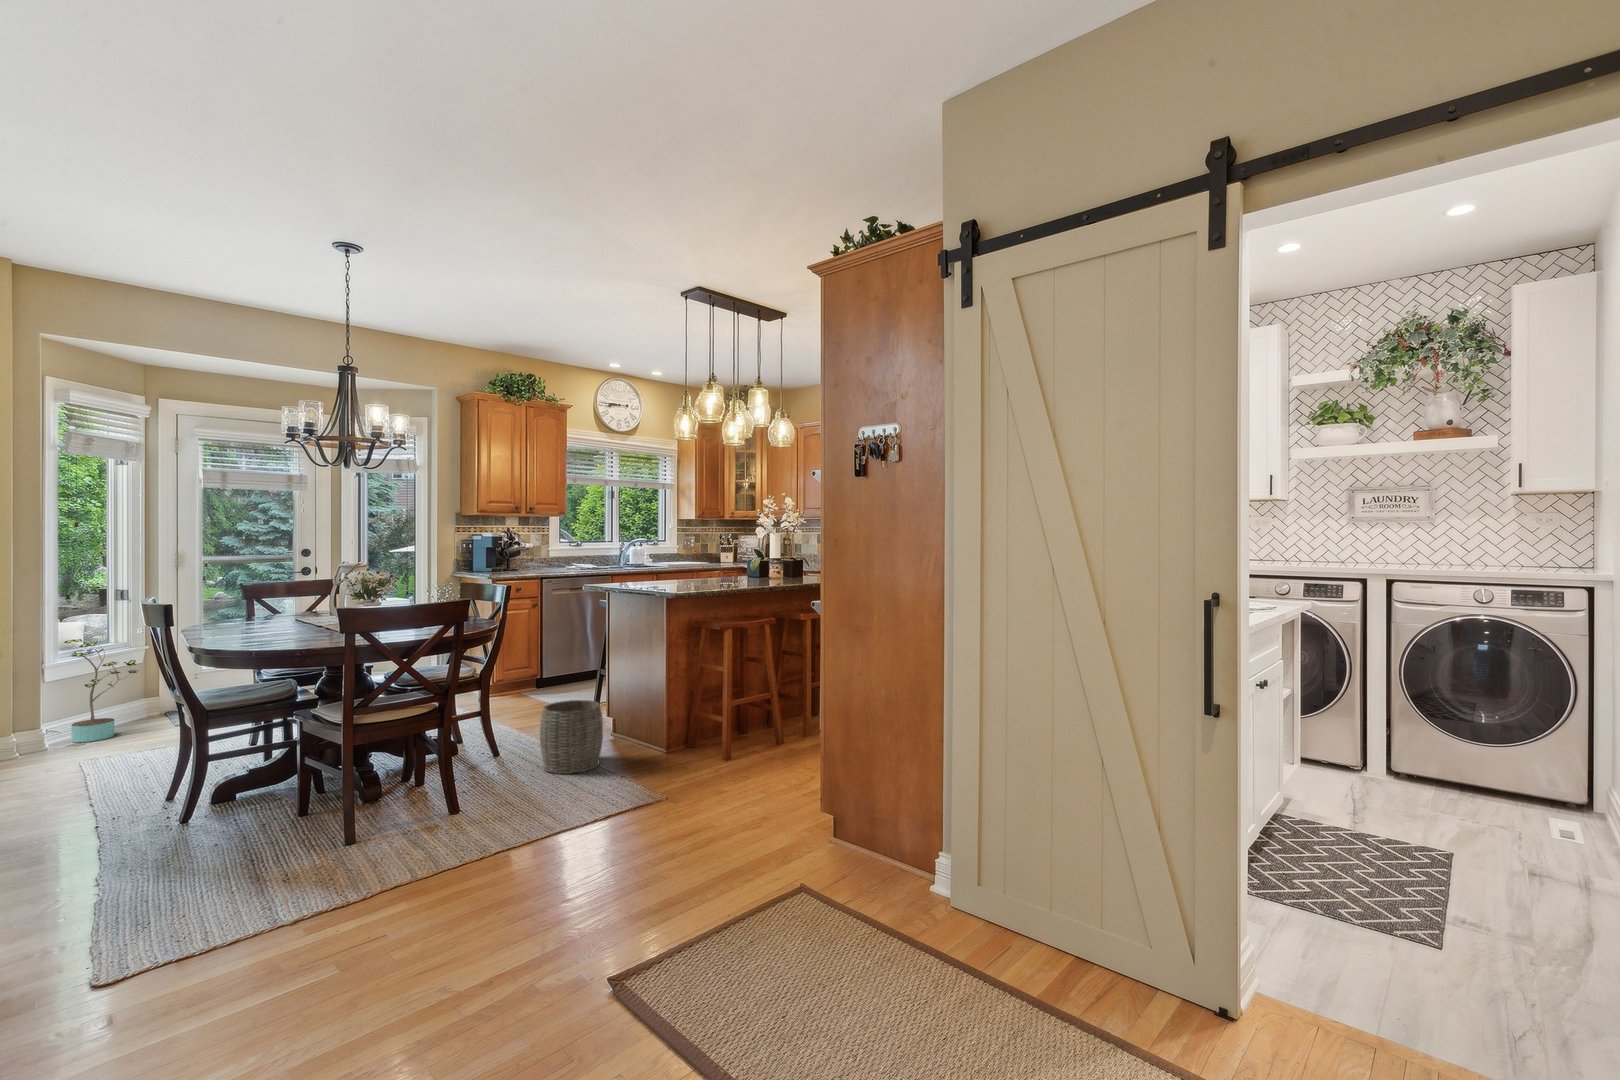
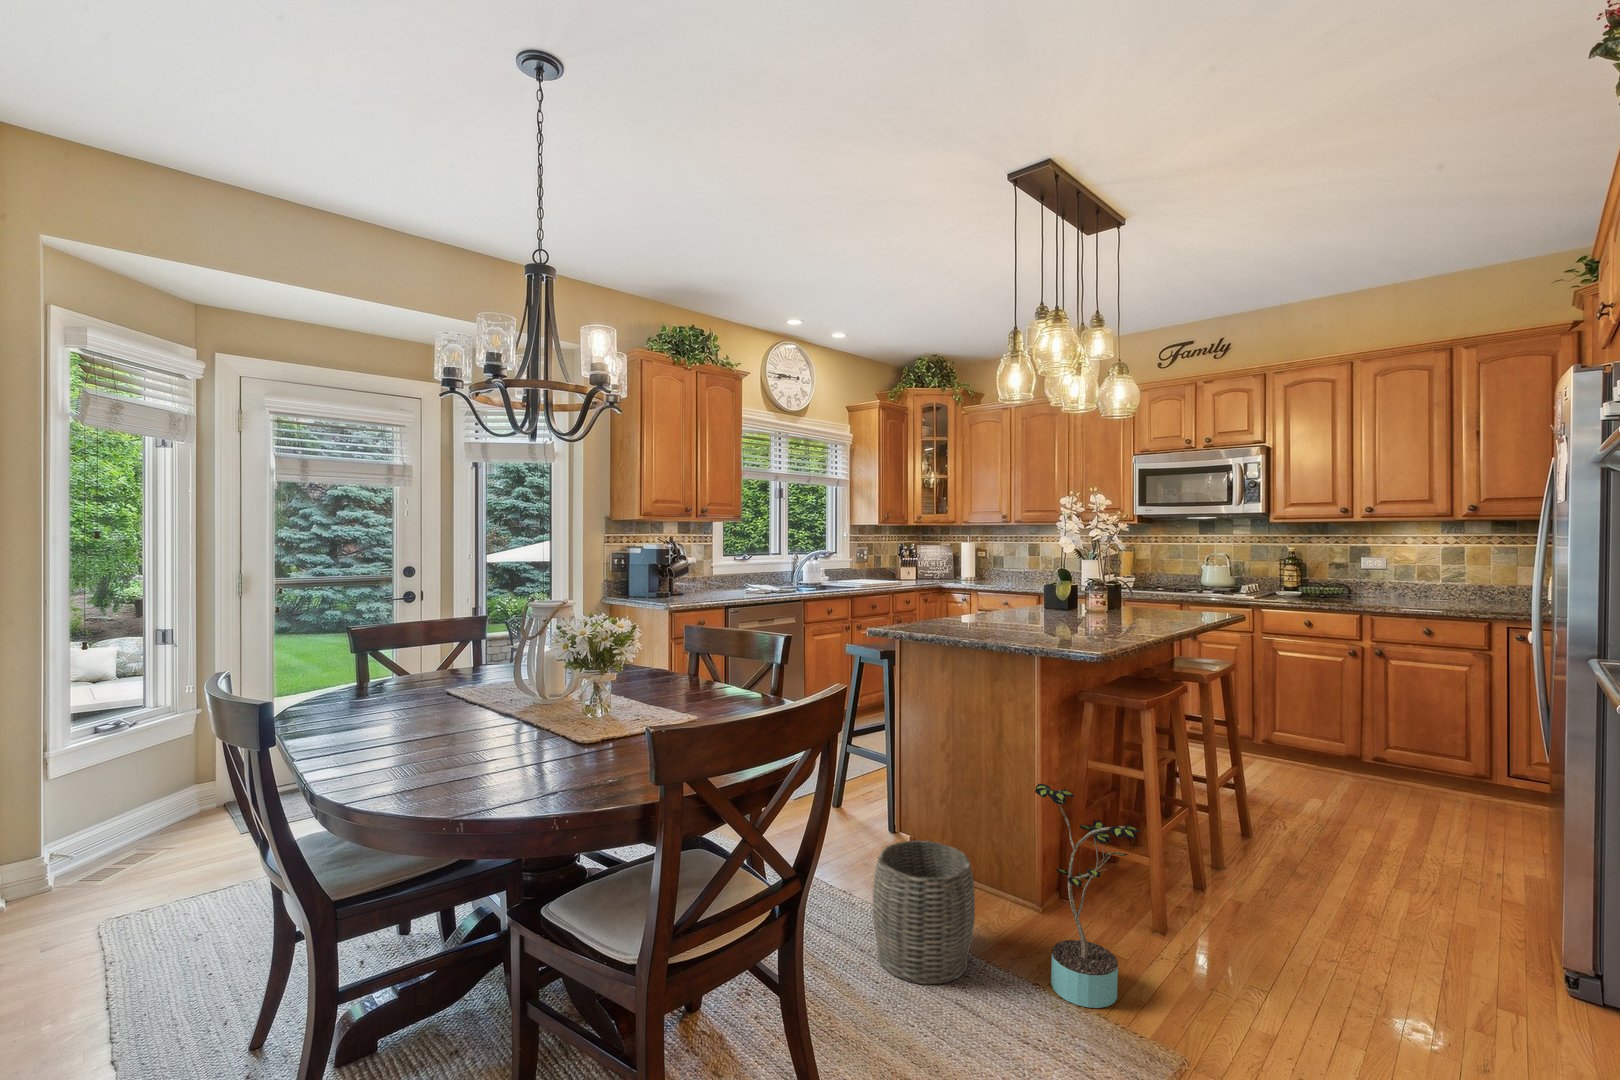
potted plant: present [64,639,137,742] -> present [1035,784,1140,1008]

